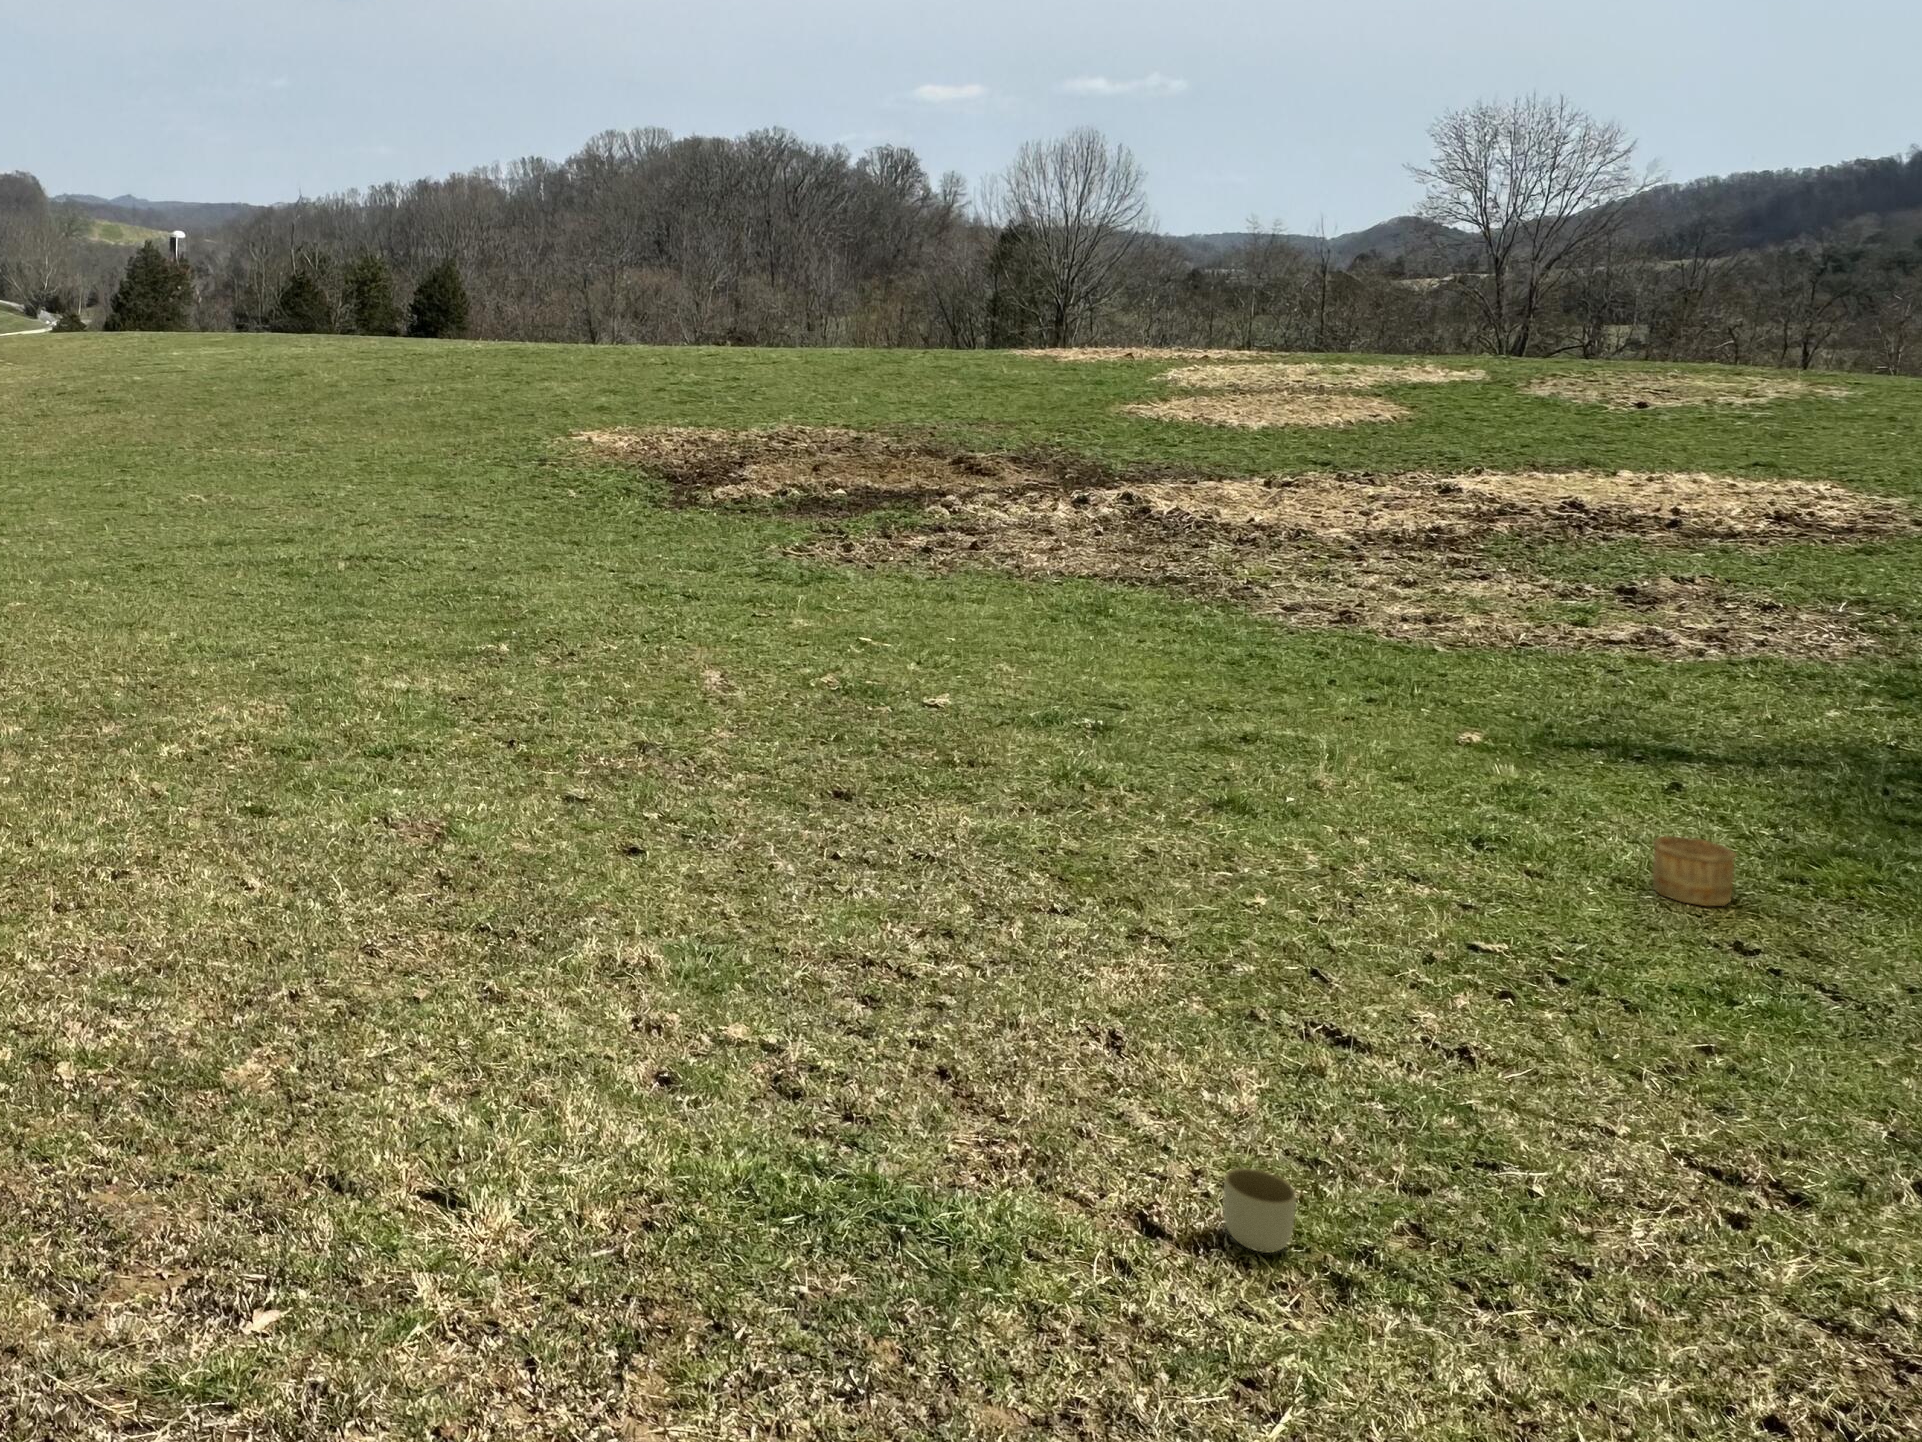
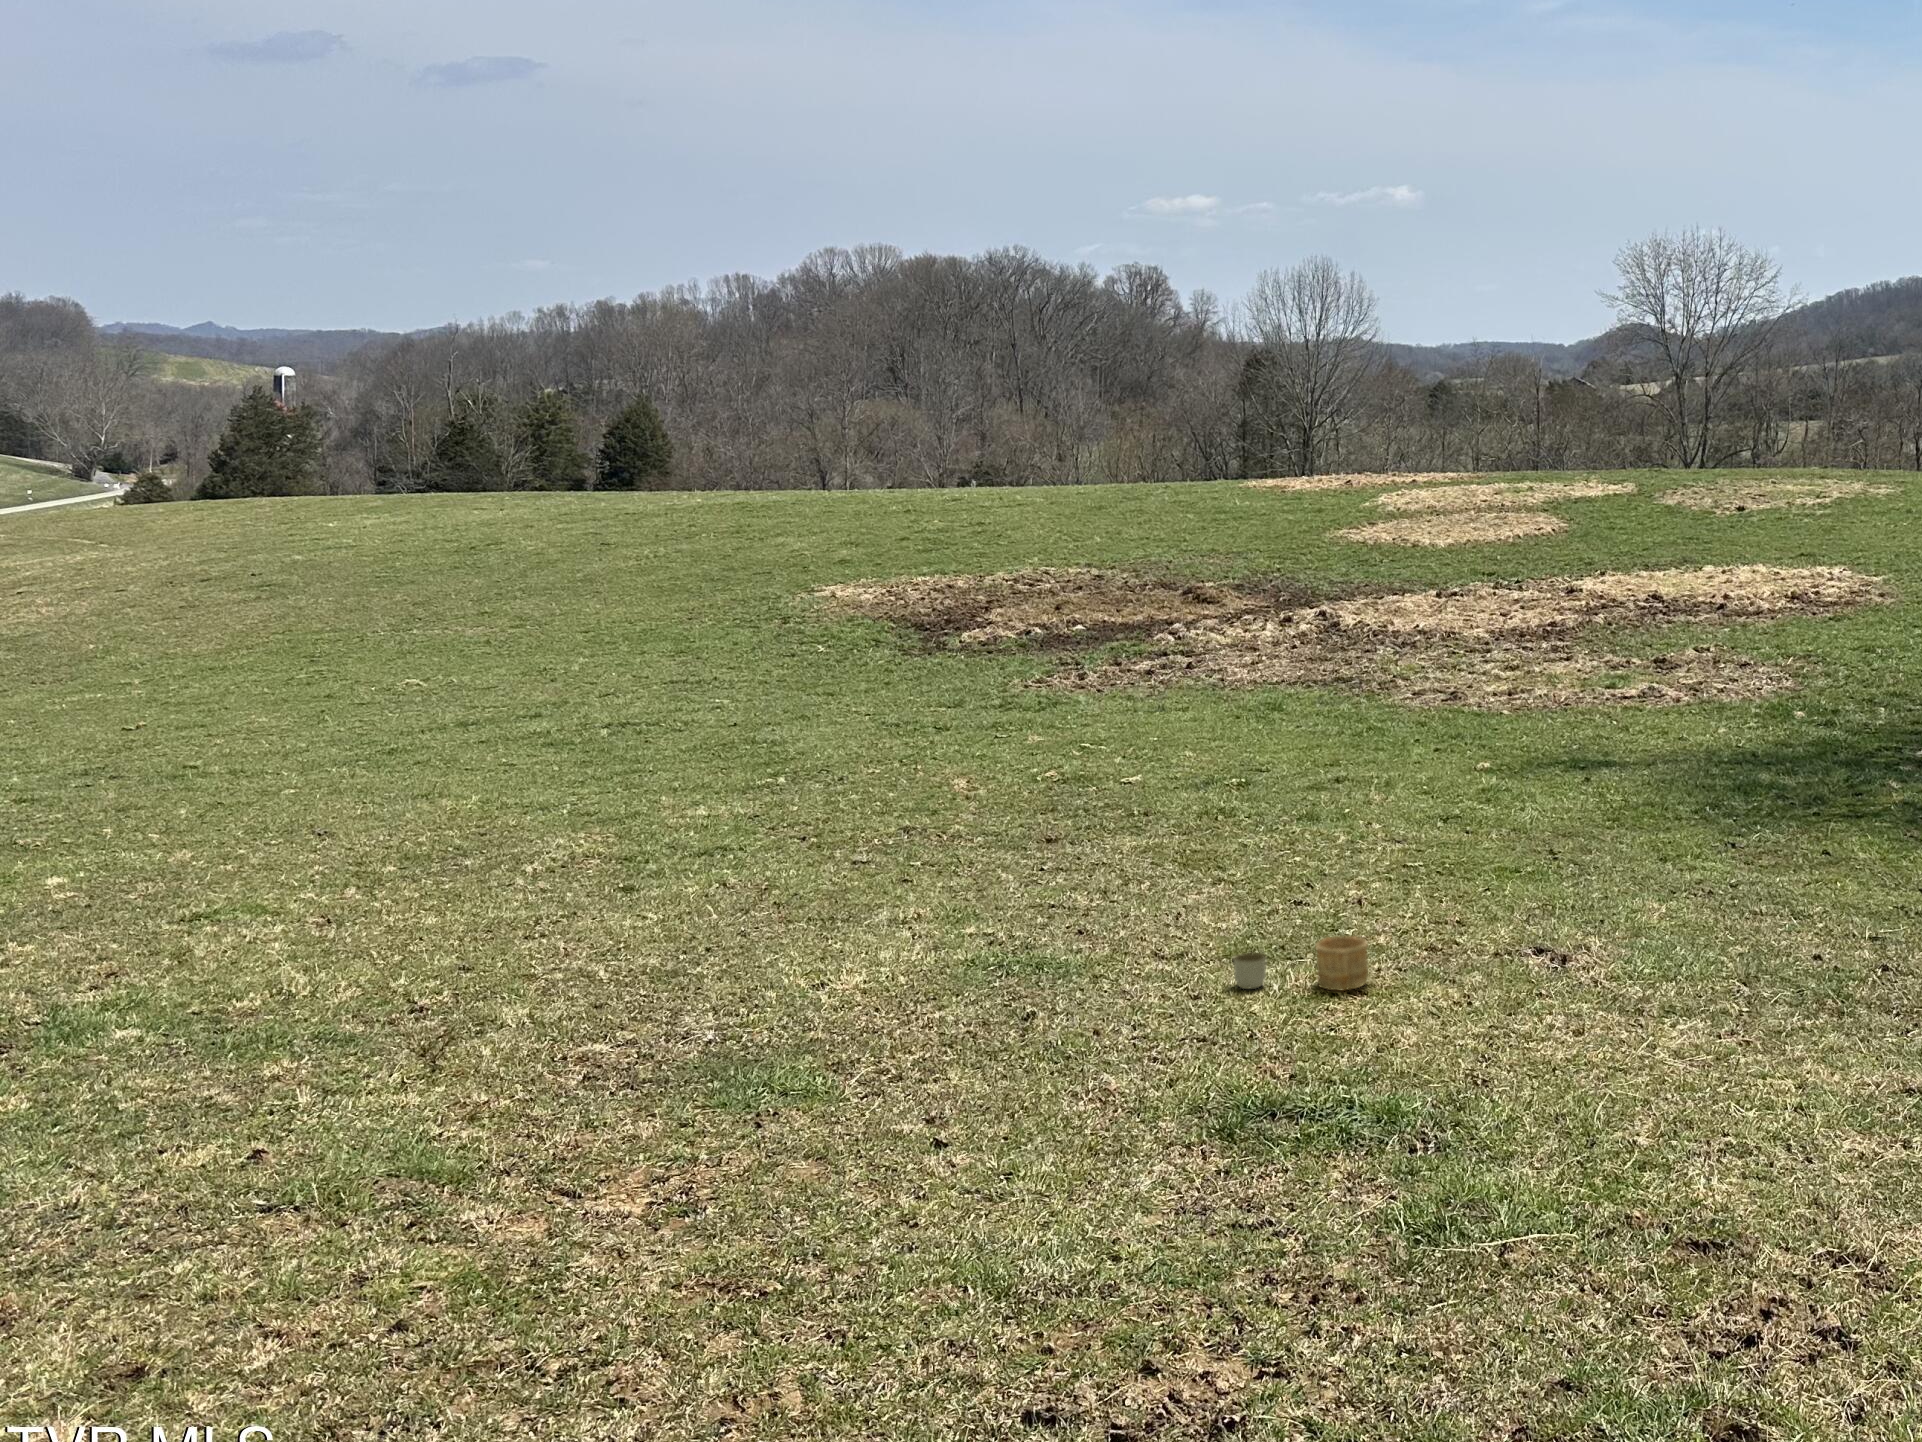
wooden bucket: present [1653,836,1737,906] -> present [1315,935,1368,991]

